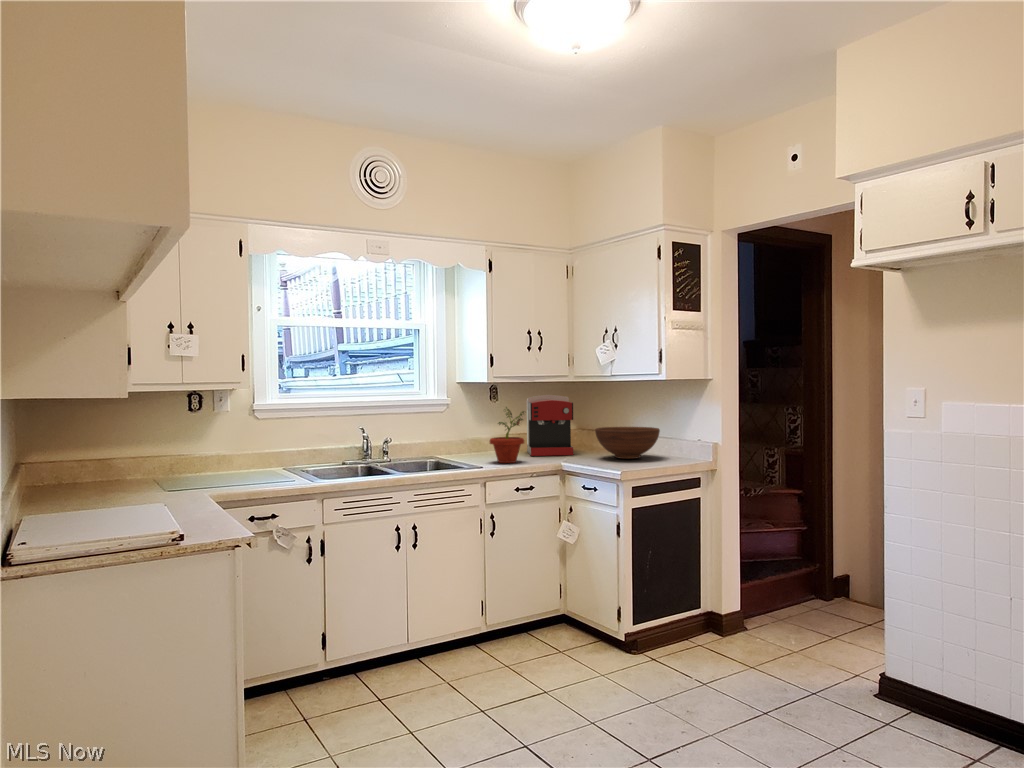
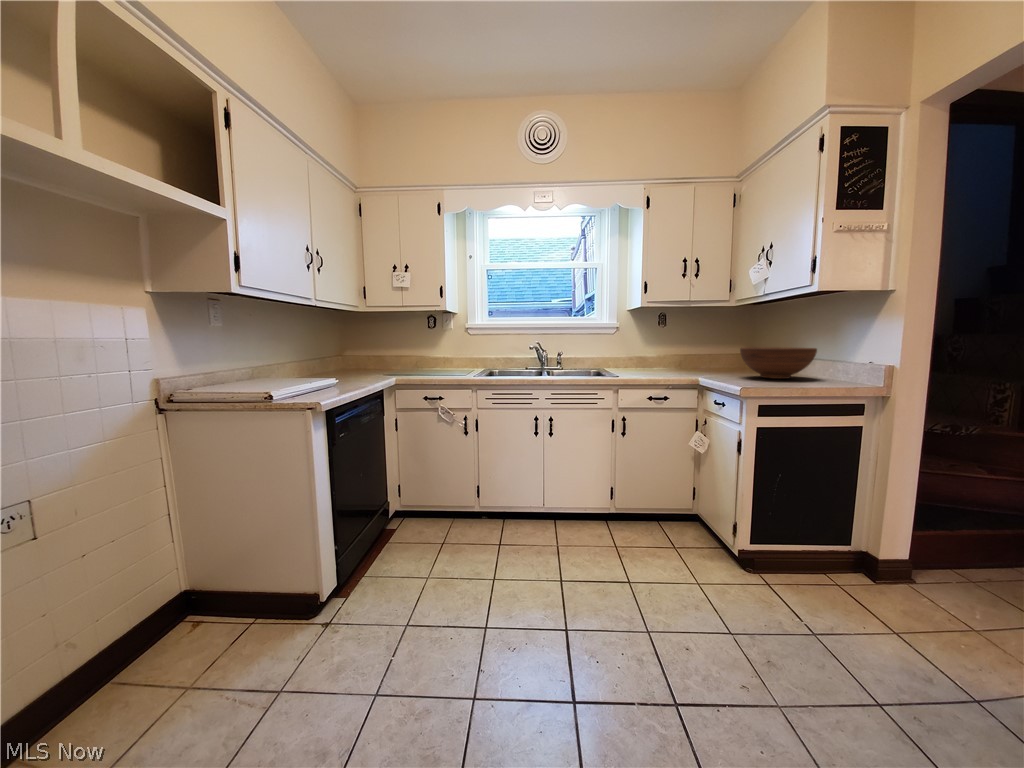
coffee maker: present [527,395,573,456] -> none [682,318,731,374]
potted plant: present [489,407,524,463] -> none [634,327,671,376]

